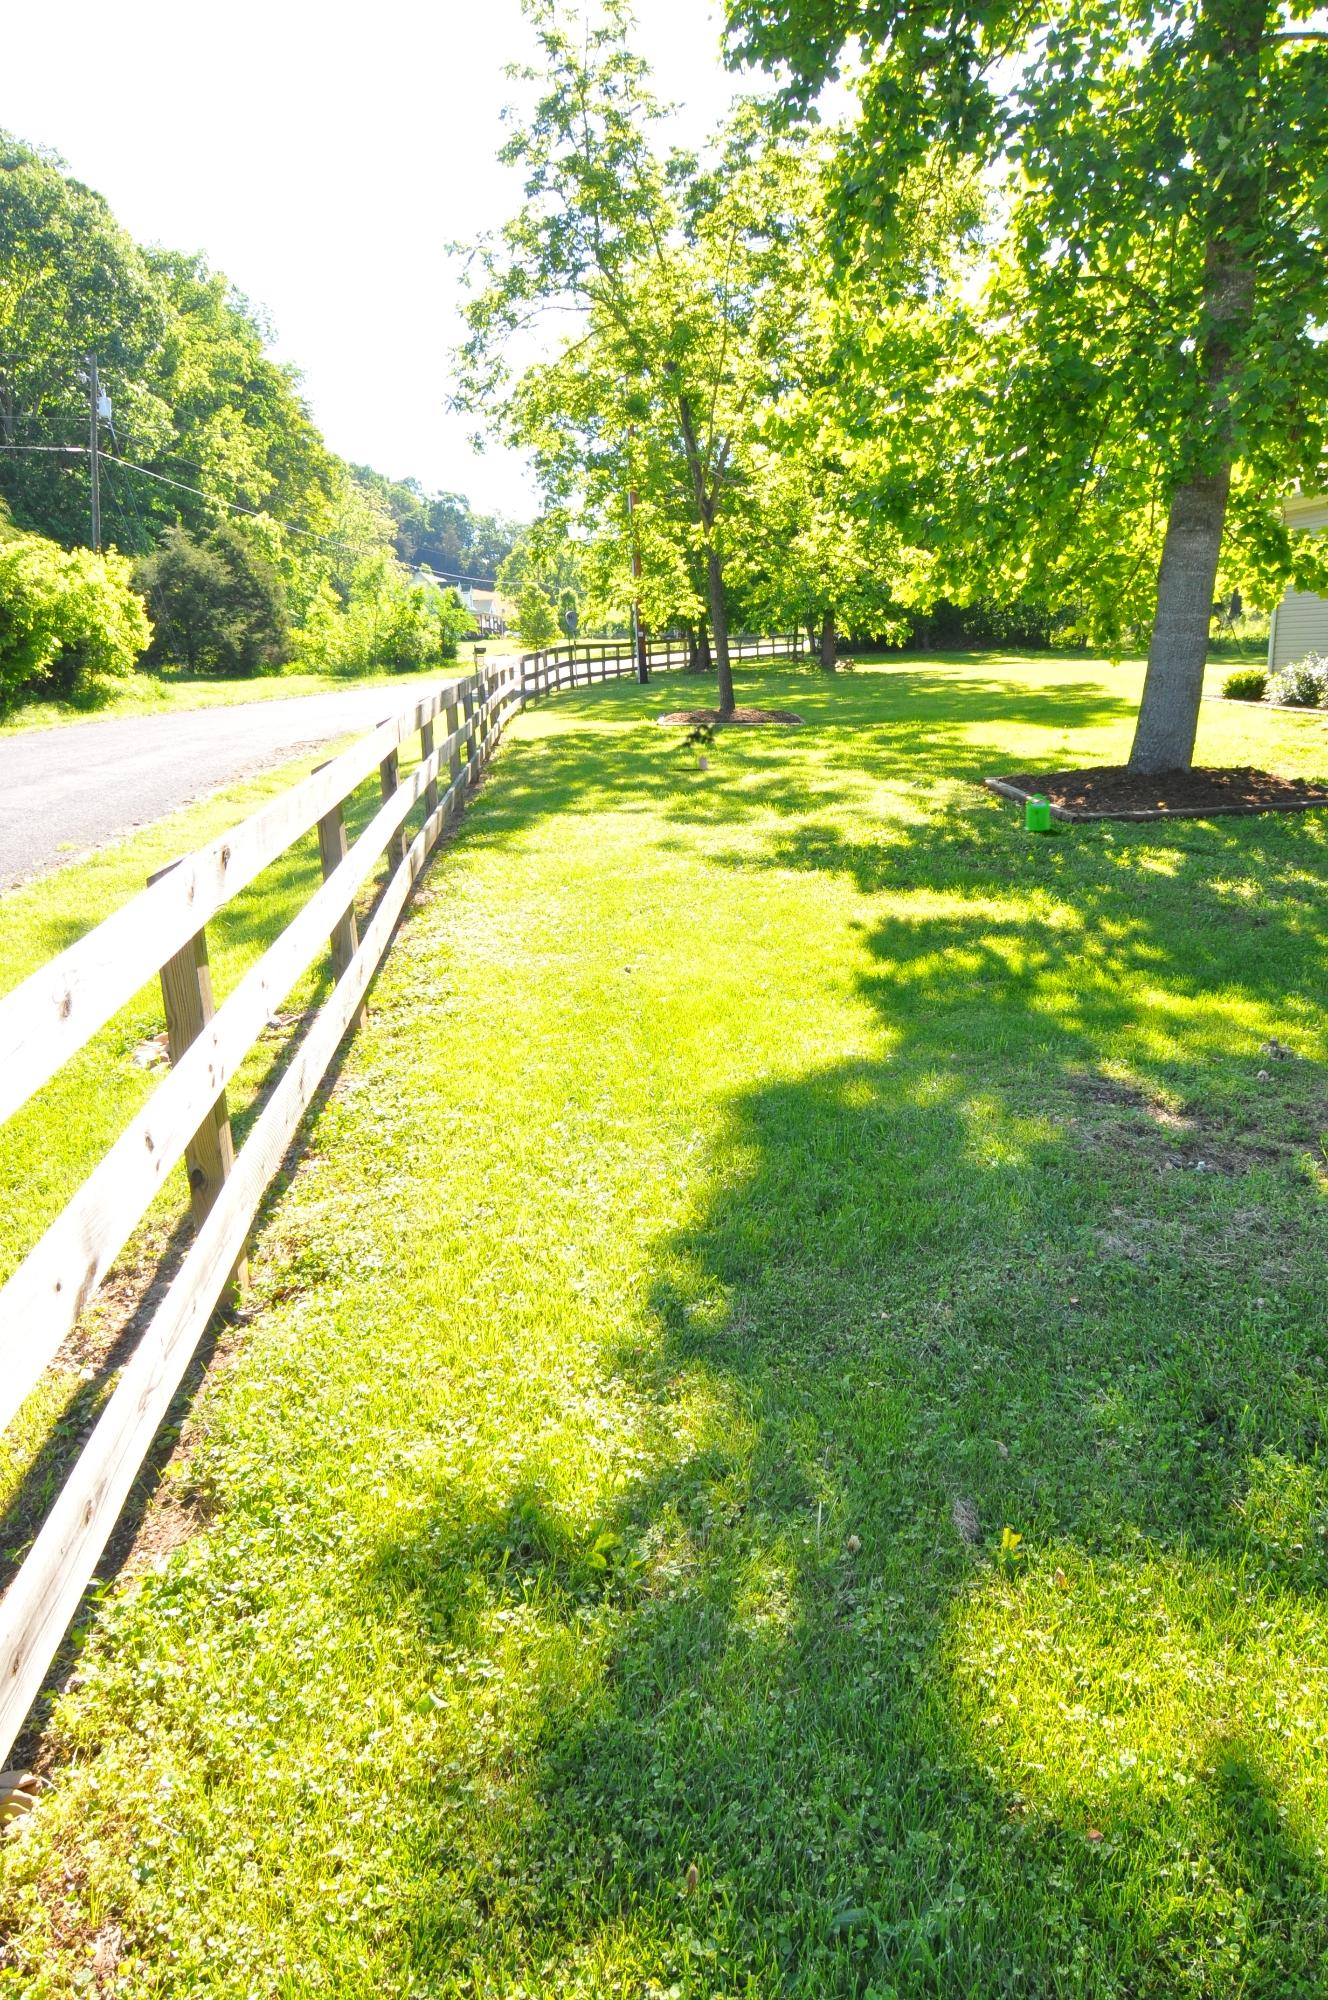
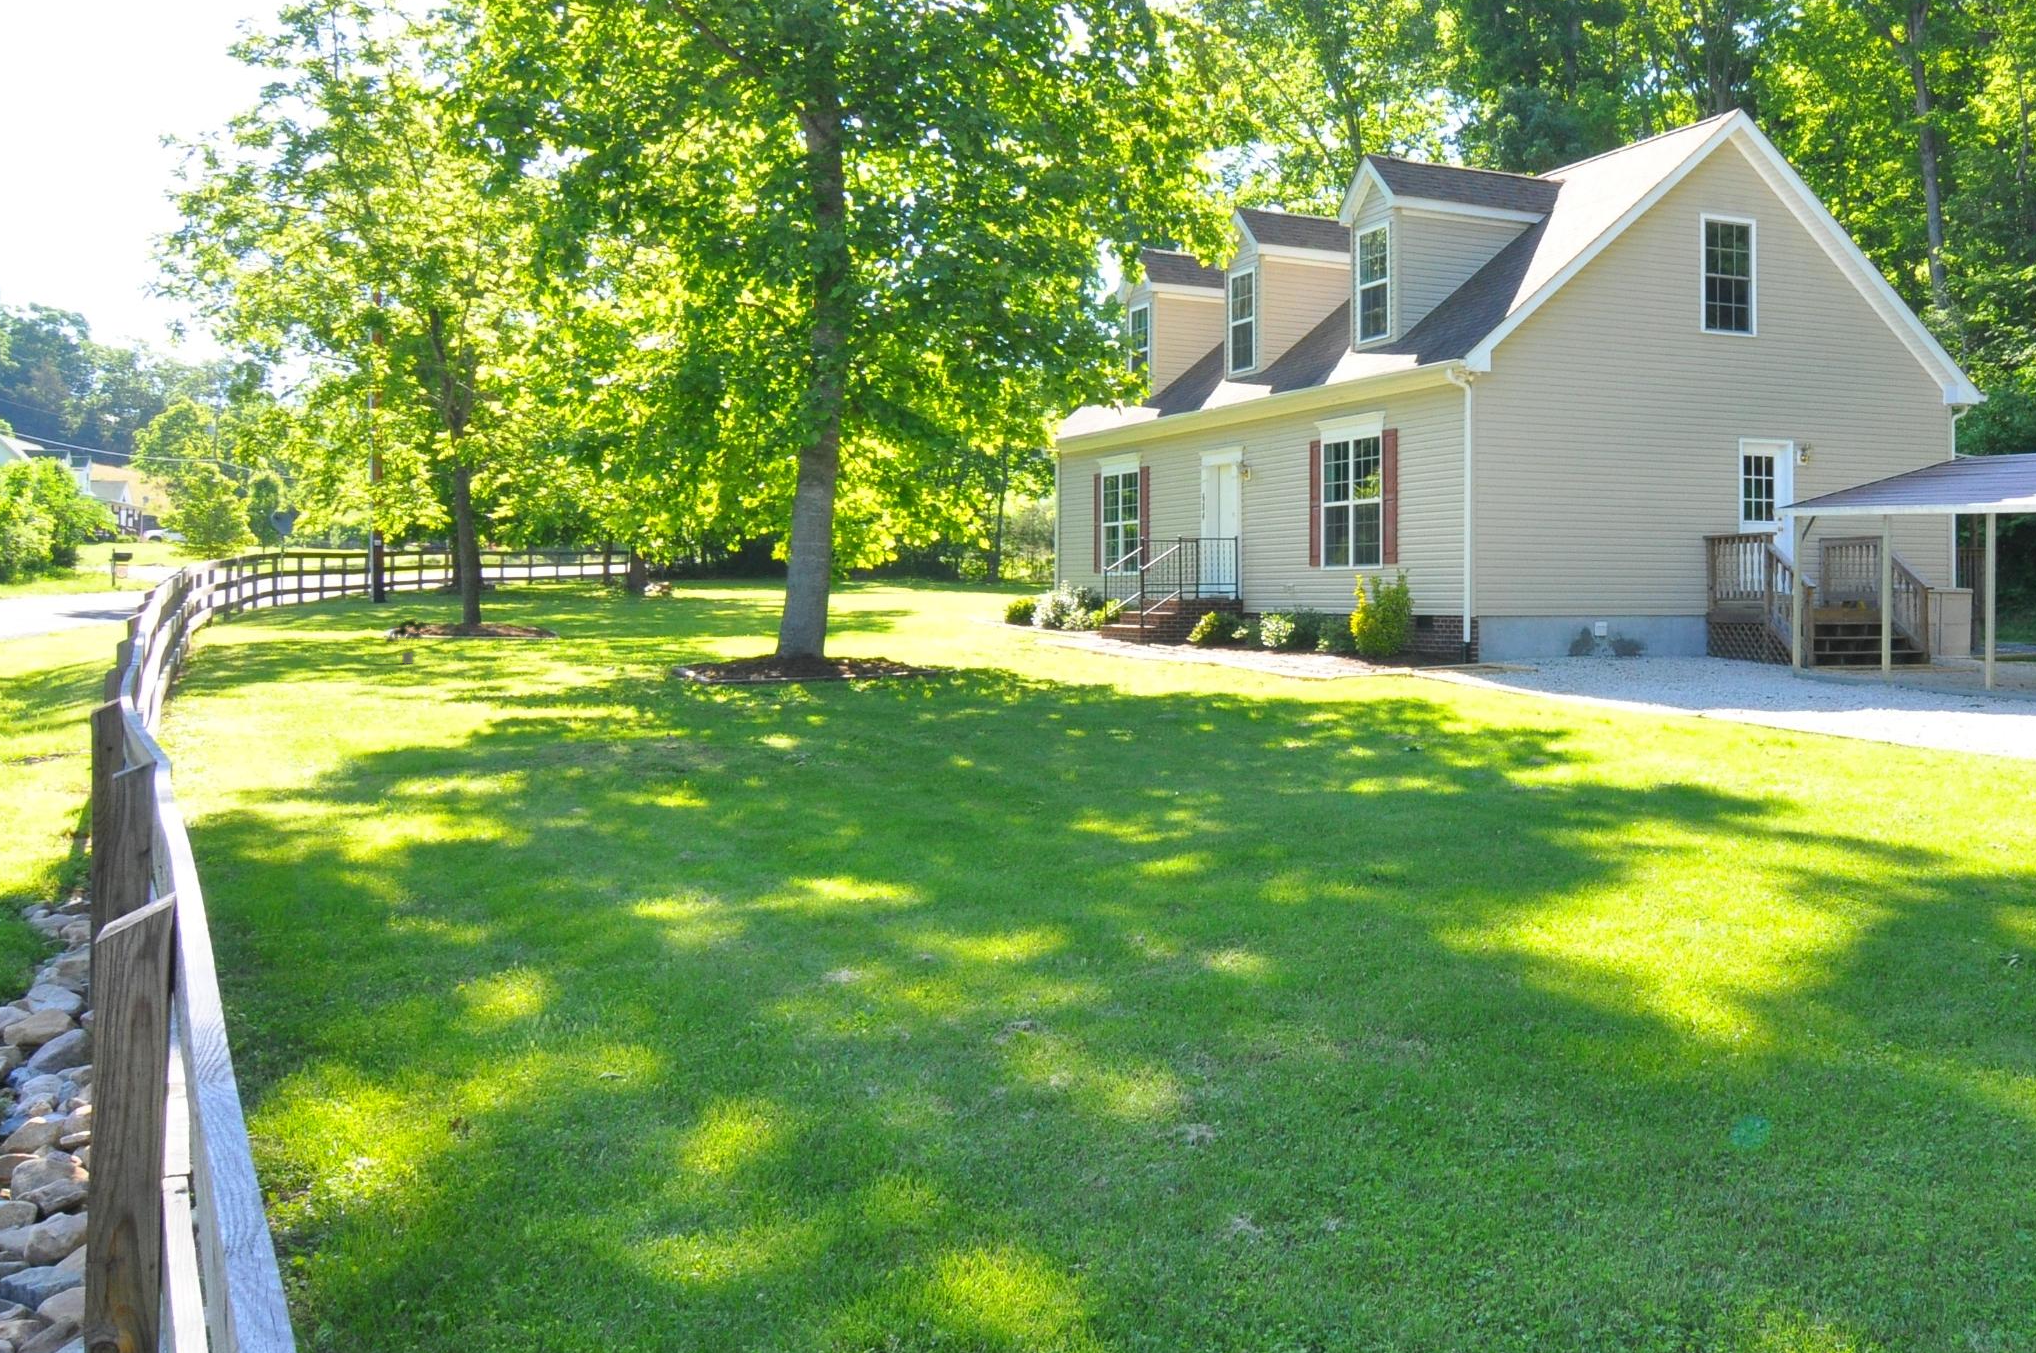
watering can: present [1025,794,1050,831] -> none [672,663,695,690]

